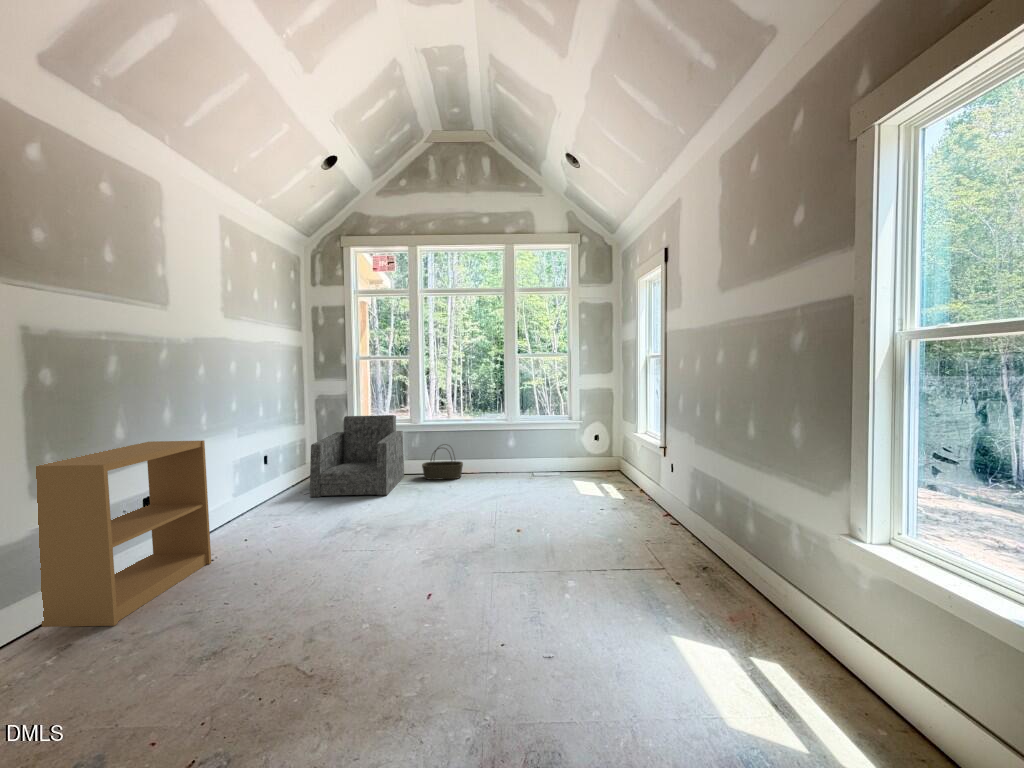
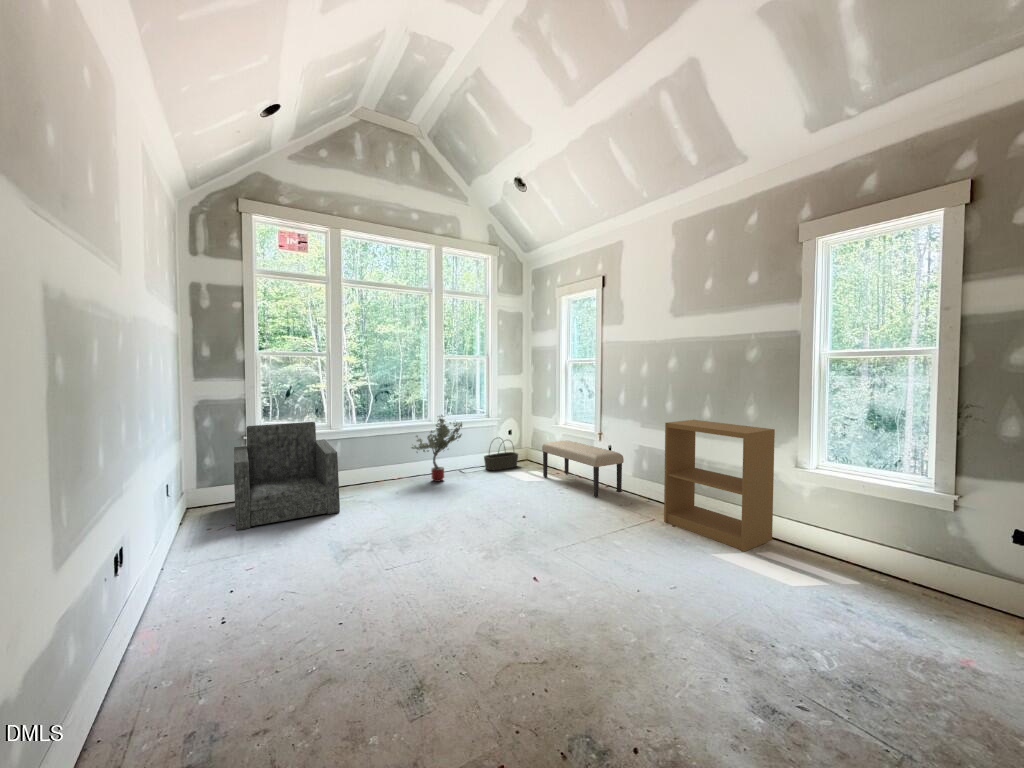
potted tree: none [474,414,527,480] -> present [412,415,462,482]
bookshelf: present [36,440,211,627] -> present [664,420,775,552]
basket: present [422,444,463,480] -> present [484,437,518,470]
bench: none [607,451,678,525] -> present [542,440,624,497]

